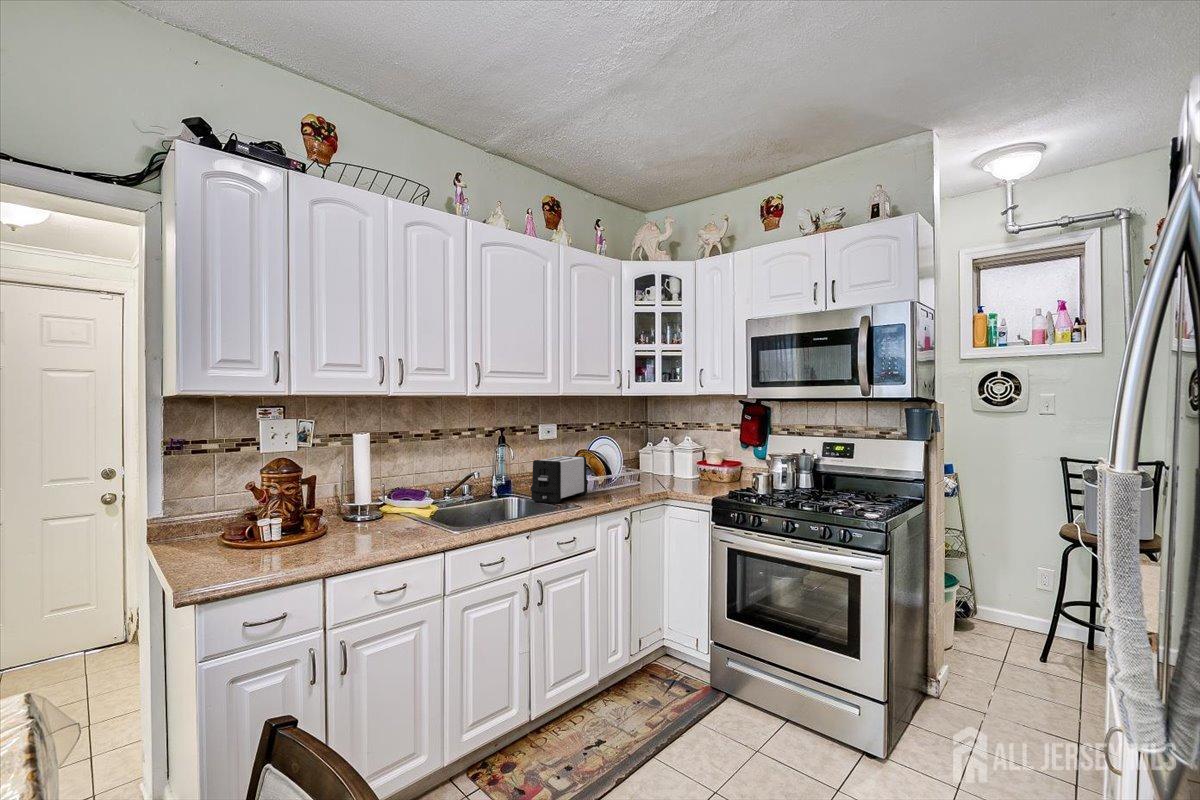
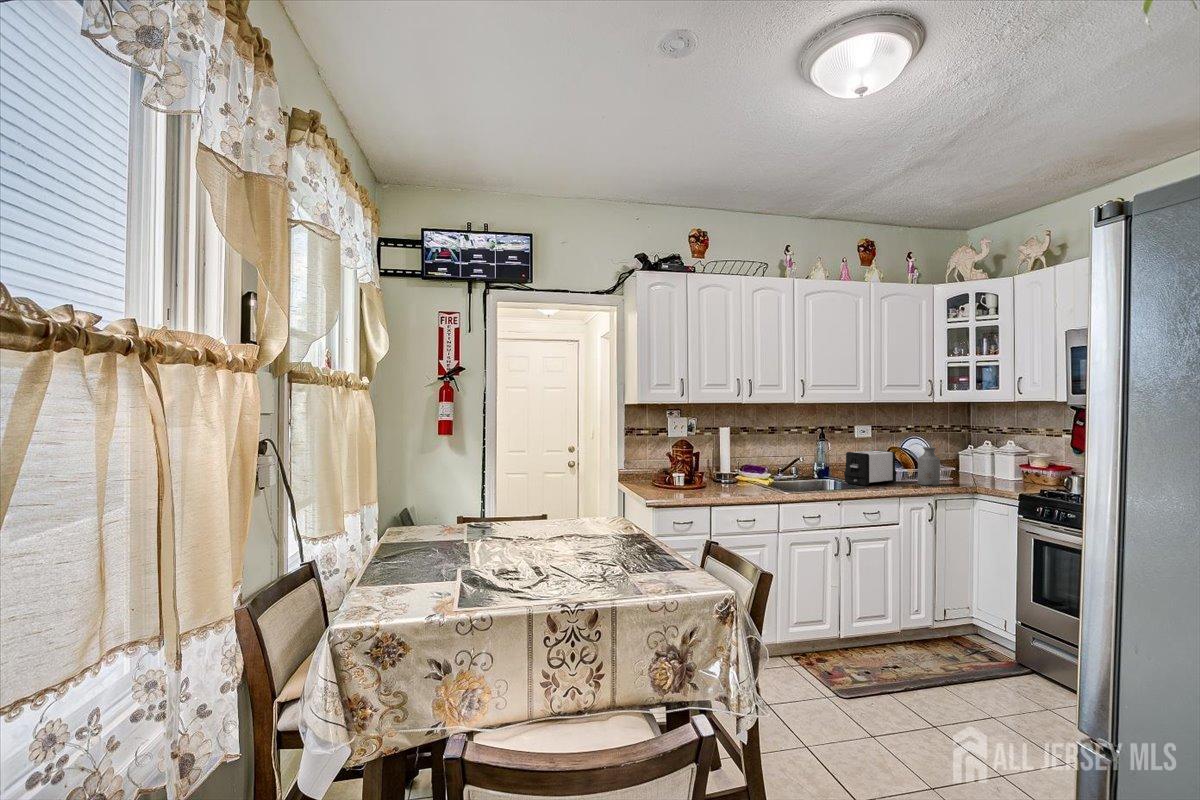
bottle: none [610,449,633,495] -> present [918,447,940,486]

